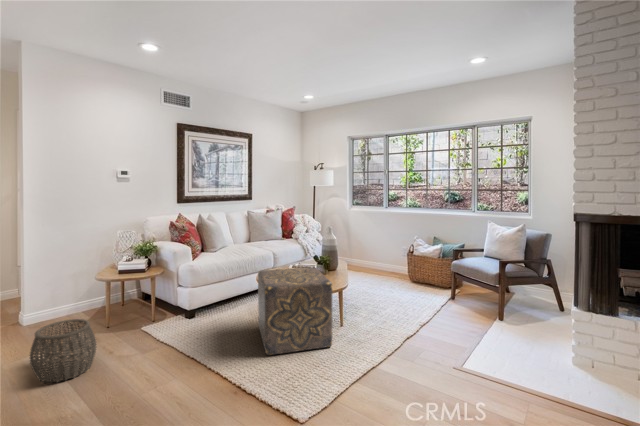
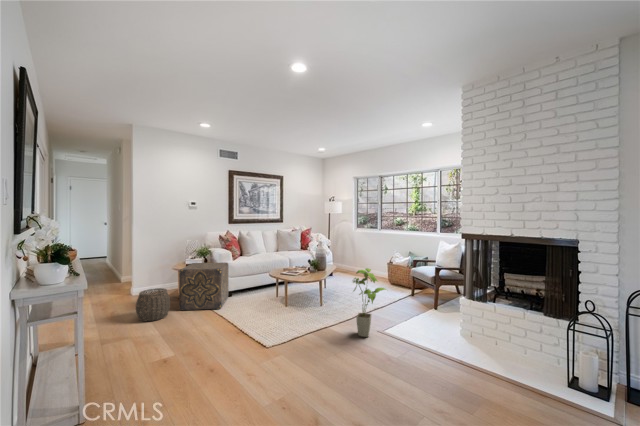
ottoman: present [258,267,332,355] -> present [179,262,229,310]
house plant: none [413,275,471,382] -> present [353,268,386,337]

